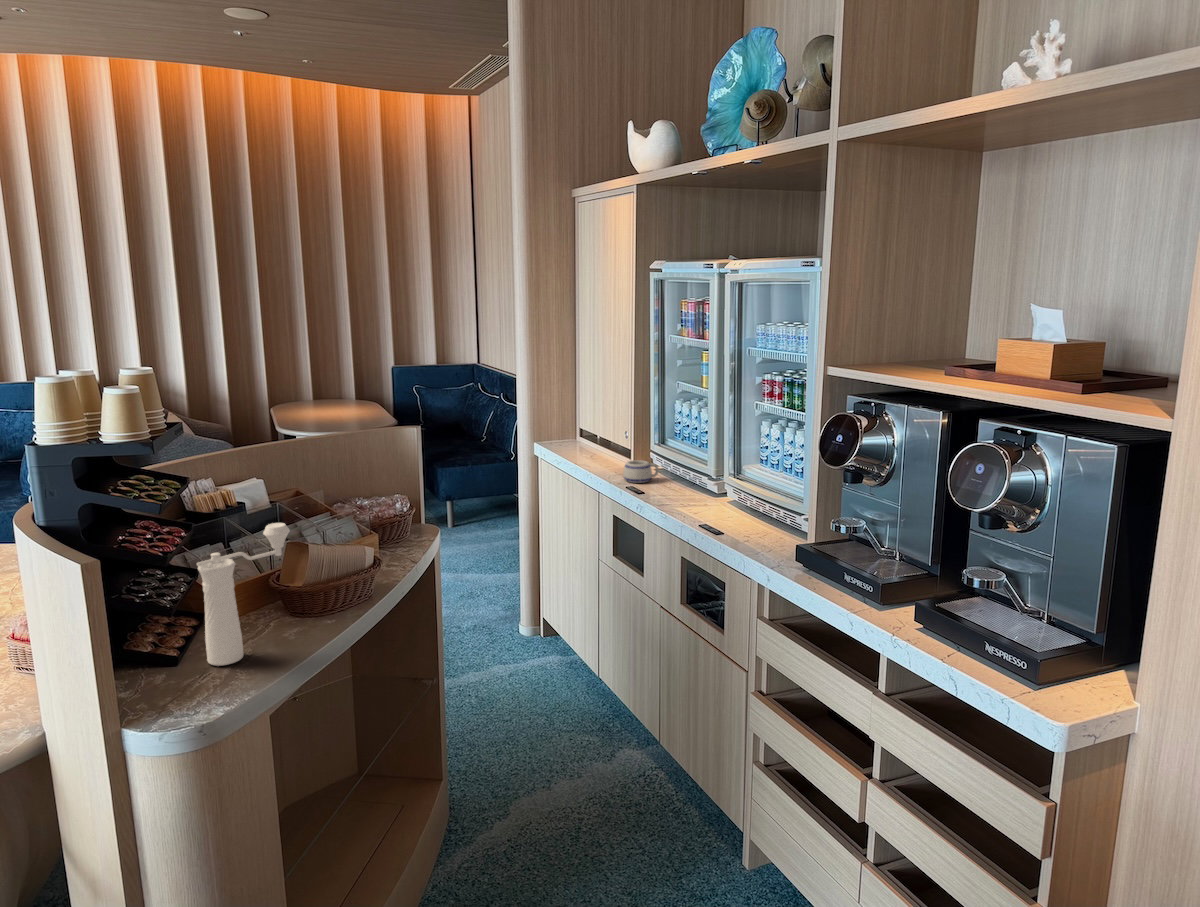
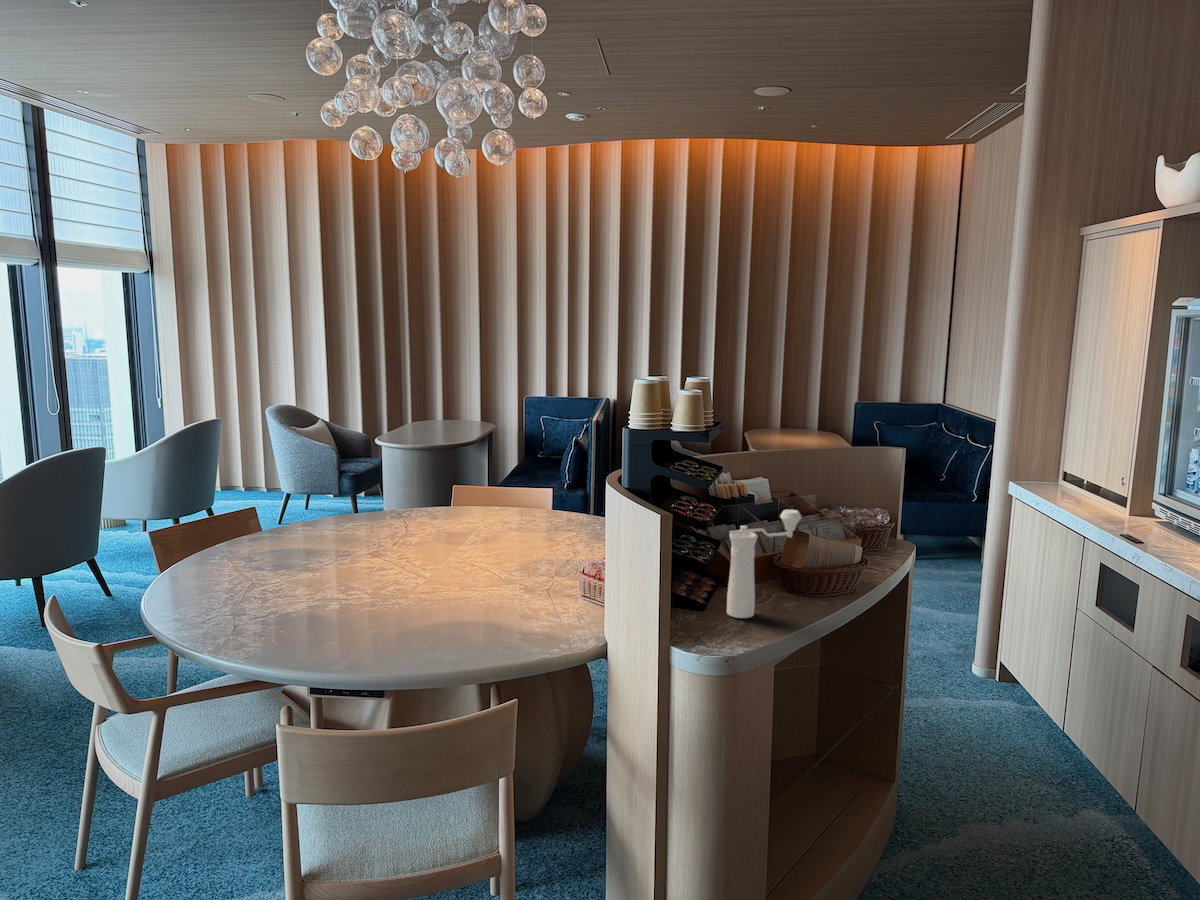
mug: present [623,460,659,483] -> none [1117,508,1162,533]

